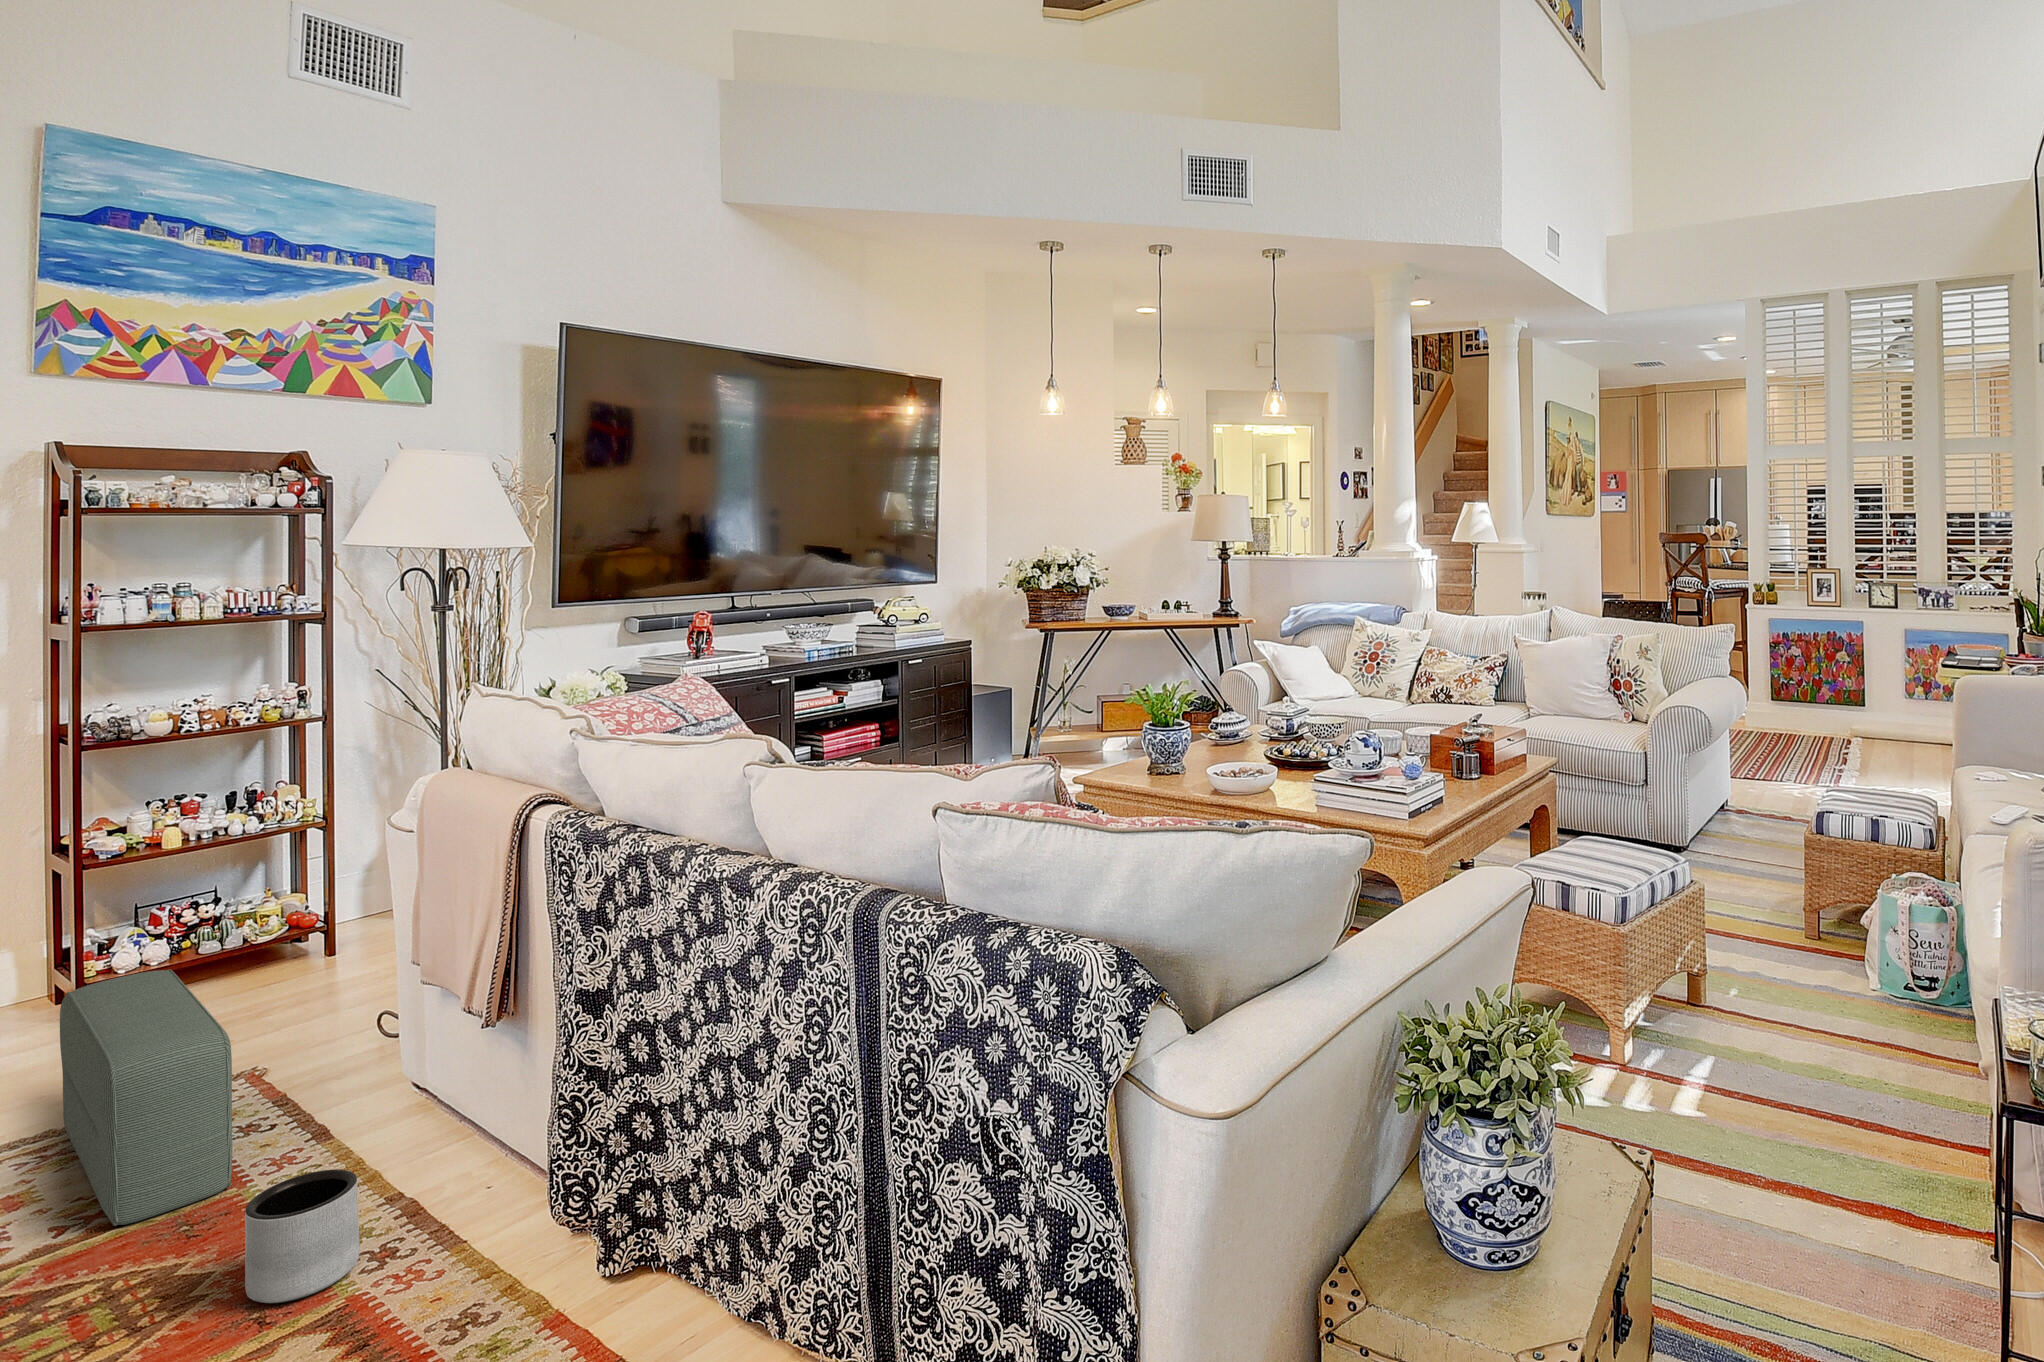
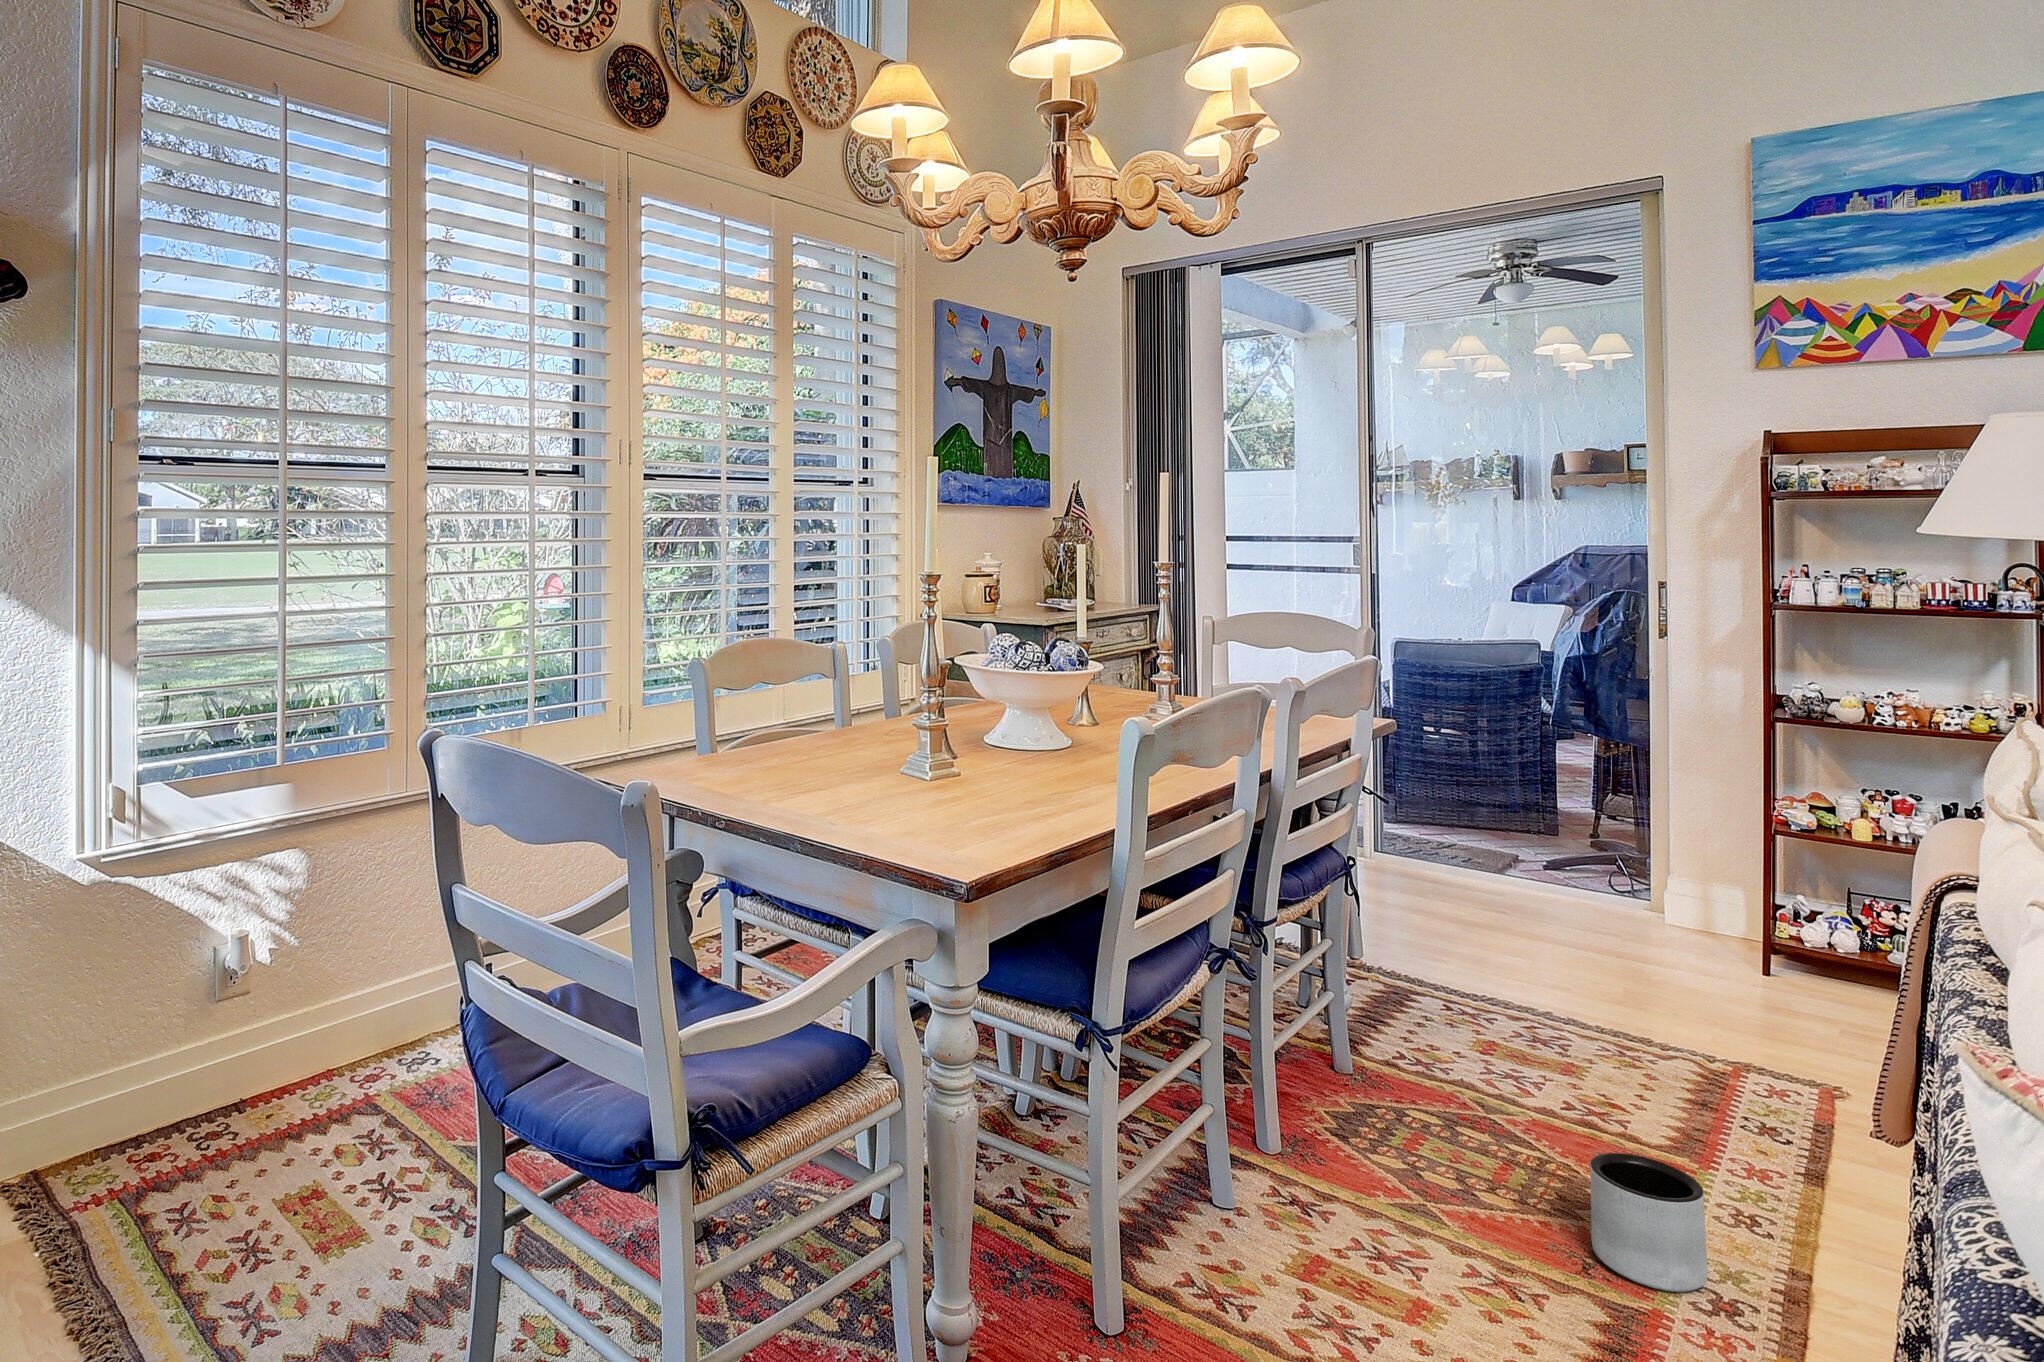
pouf: present [60,969,232,1226] -> none [1589,923,1752,1160]

